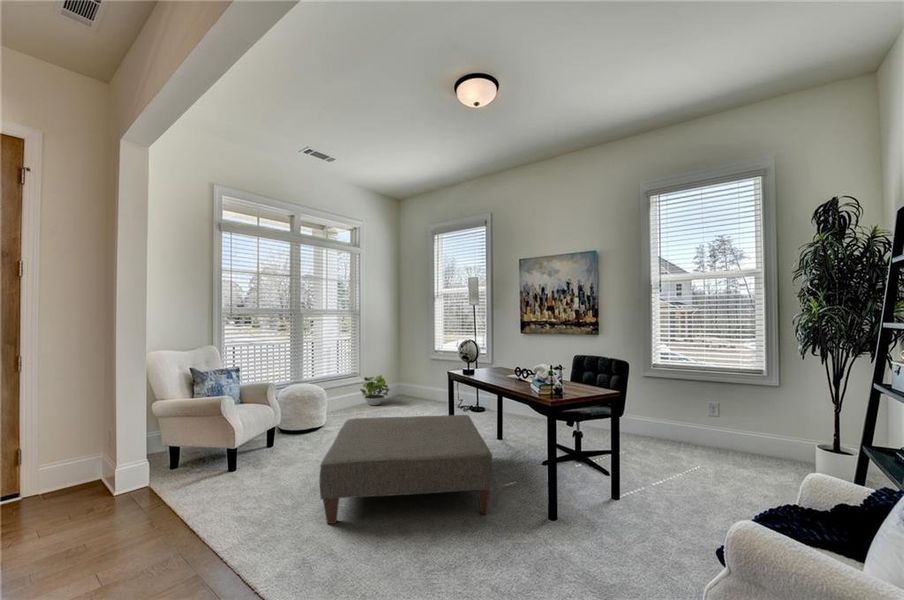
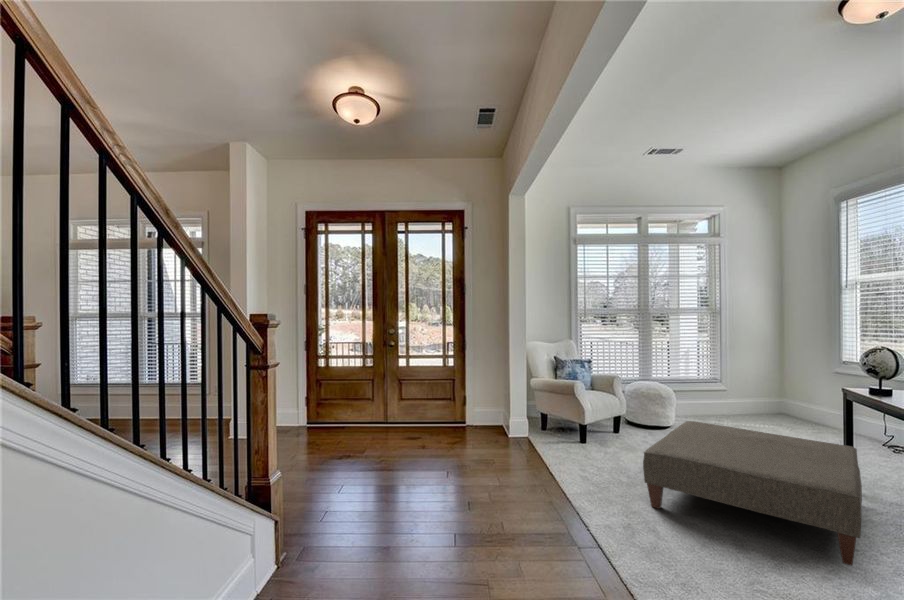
potted plant: present [360,375,389,406] -> none [721,383,762,417]

